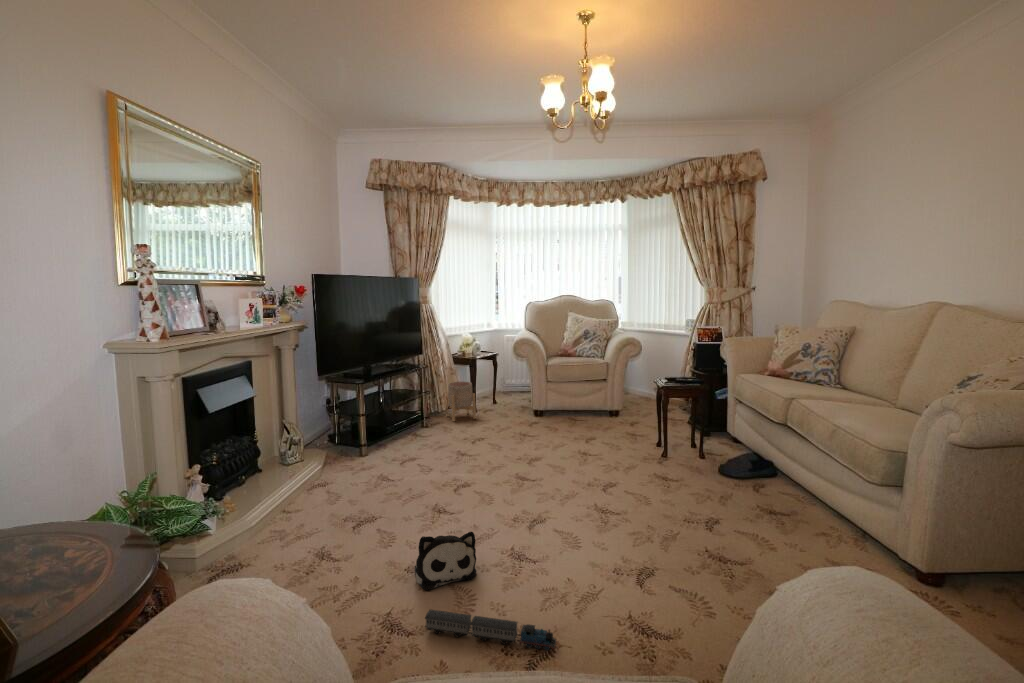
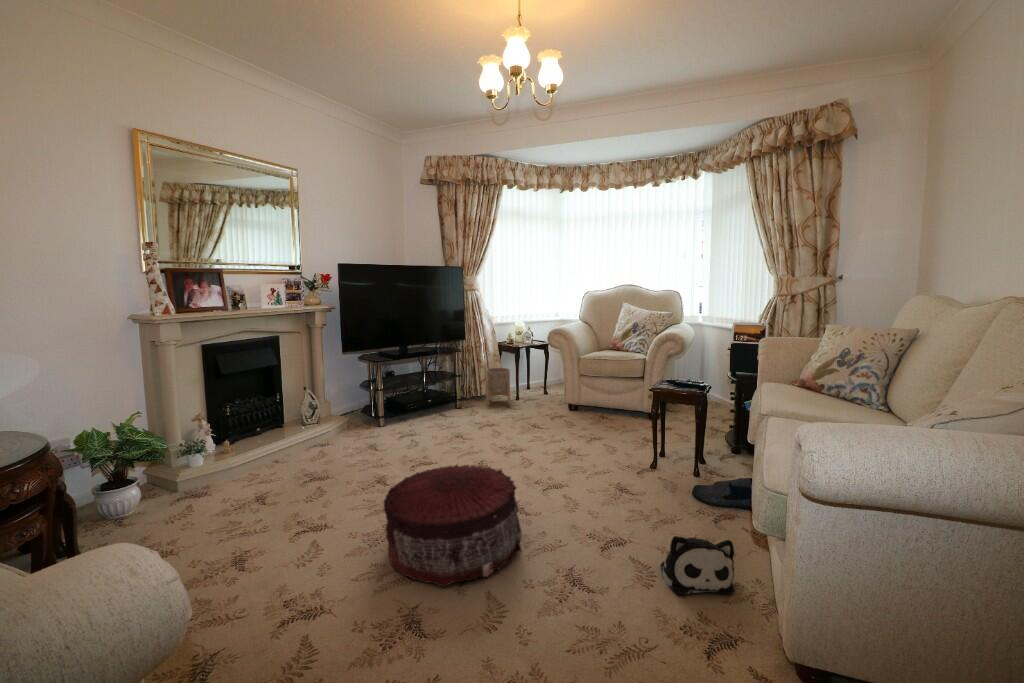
pouf: none [525,468,653,576] -> present [384,465,521,586]
plush toy: present [415,532,477,590] -> present [660,536,734,595]
toy train: present [425,610,557,650] -> none [220,574,301,643]

